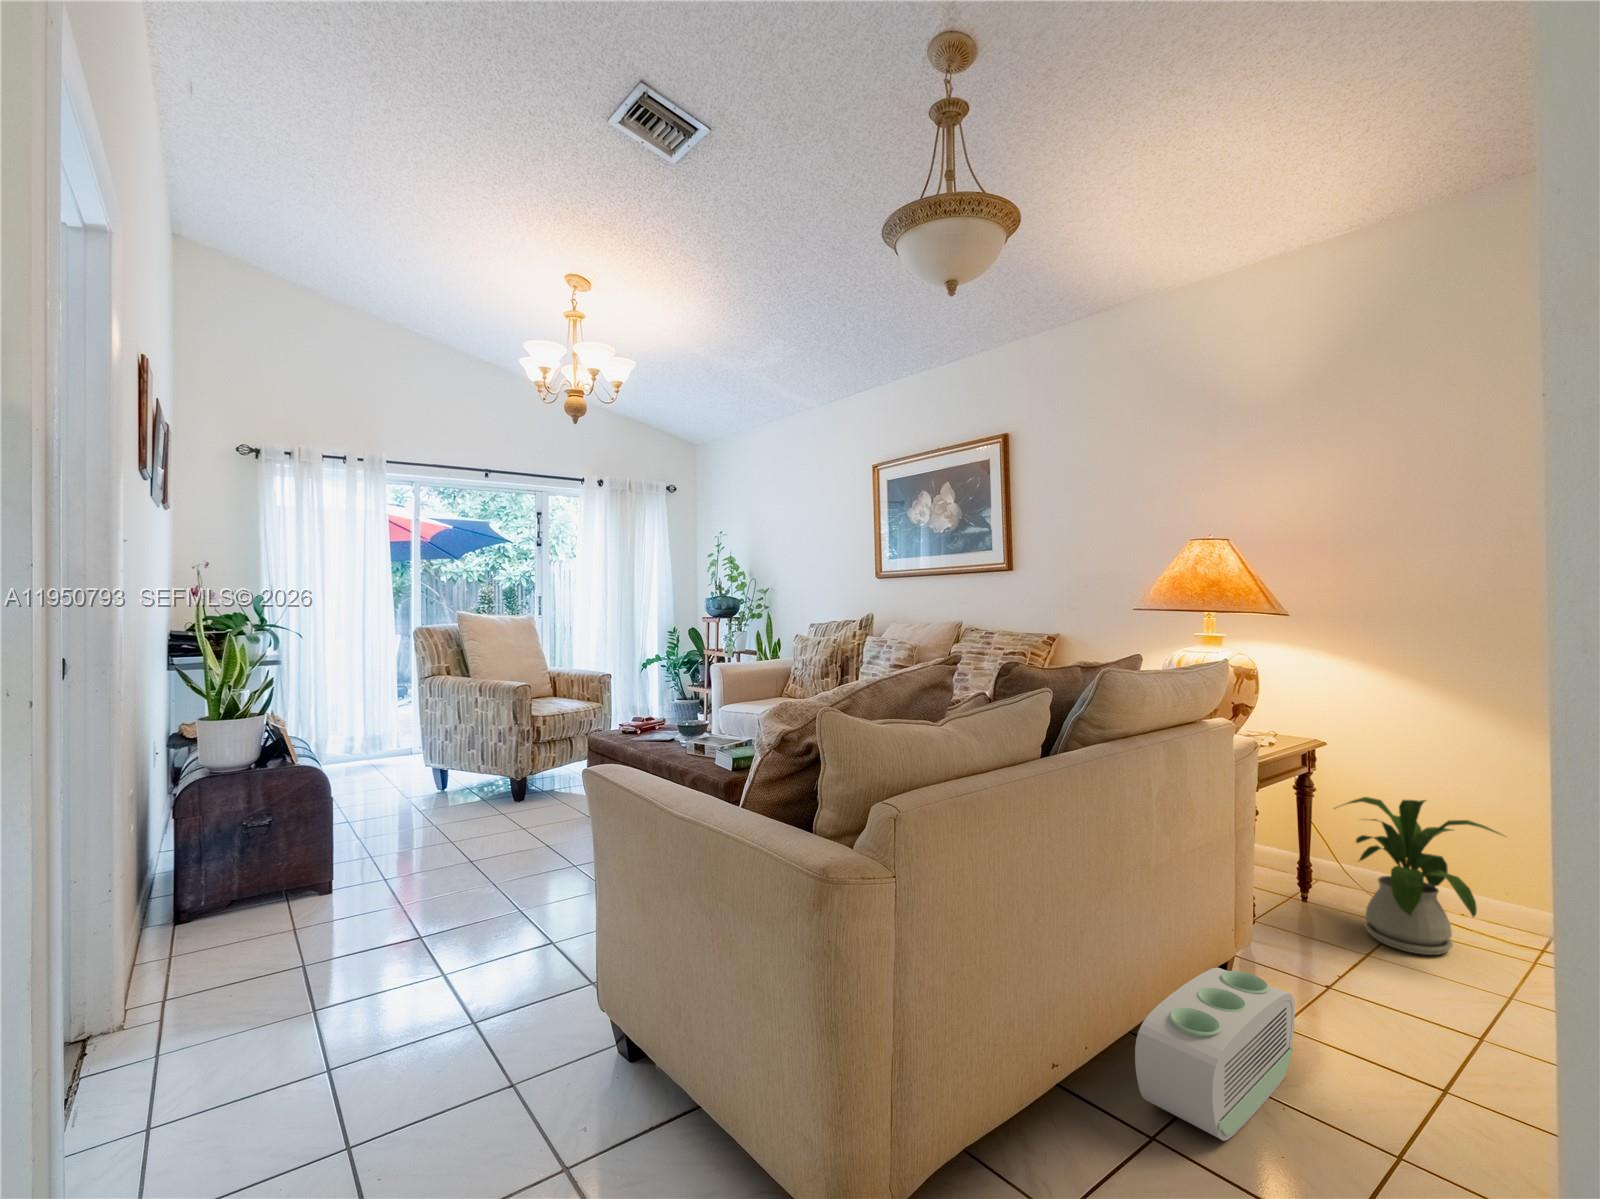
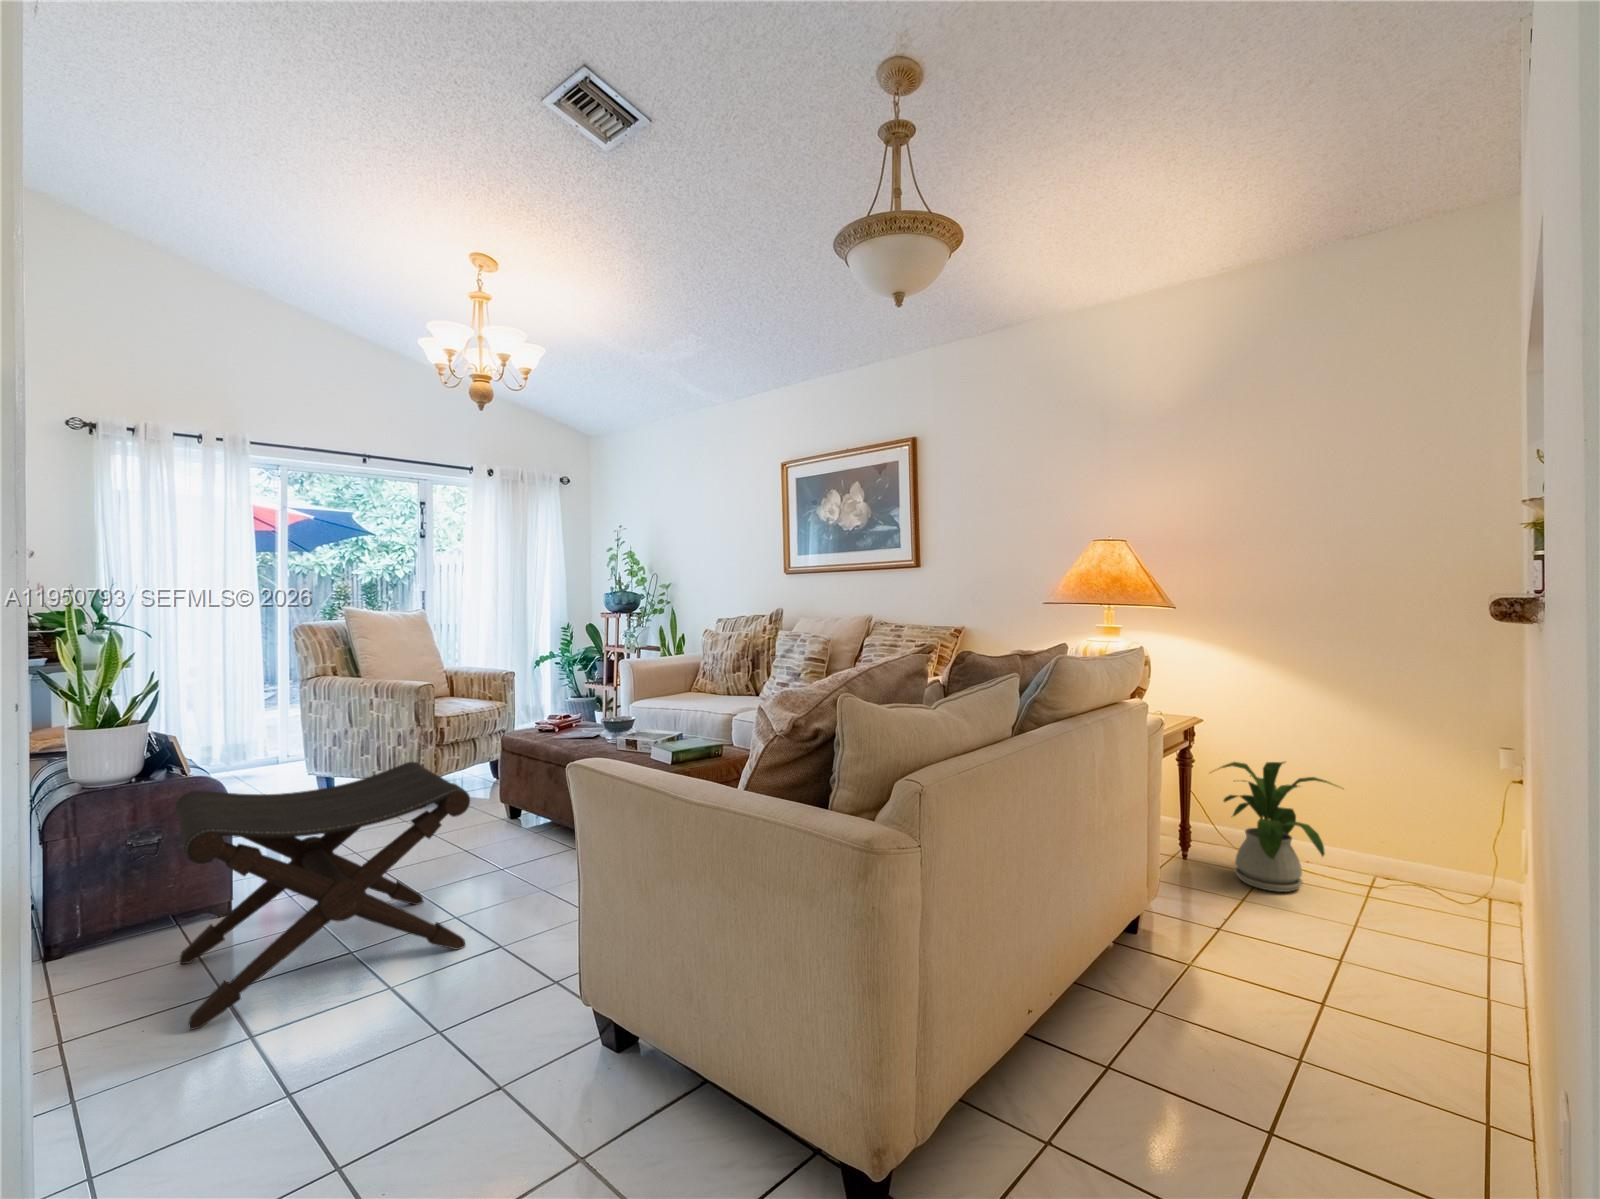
footstool: none [266,759,525,996] -> present [175,762,470,1029]
air purifier: present [1135,968,1295,1141] -> none [1090,914,1205,1059]

